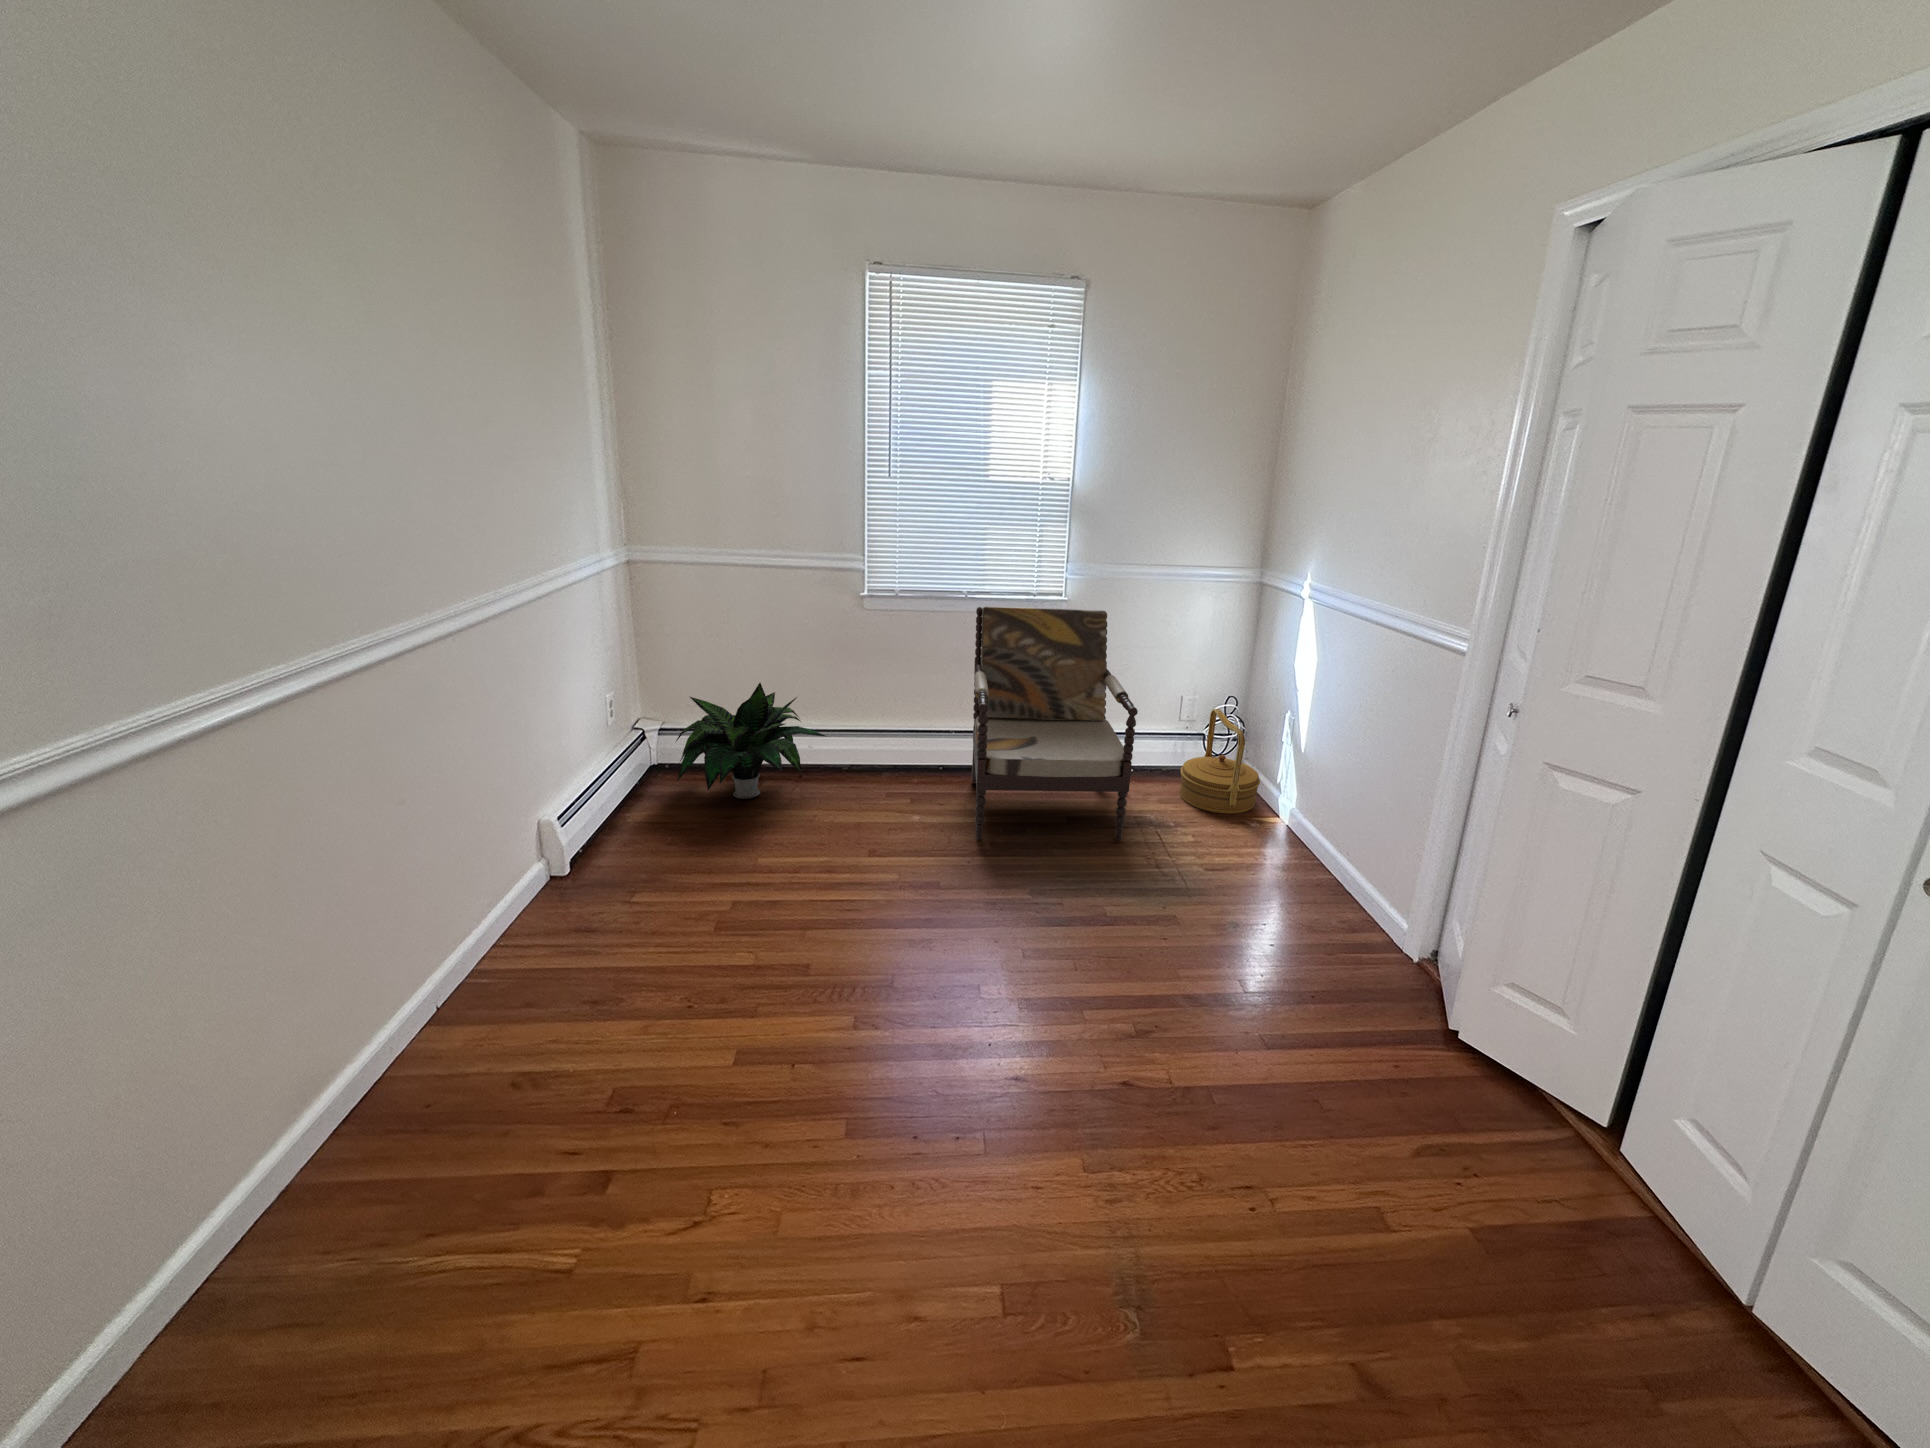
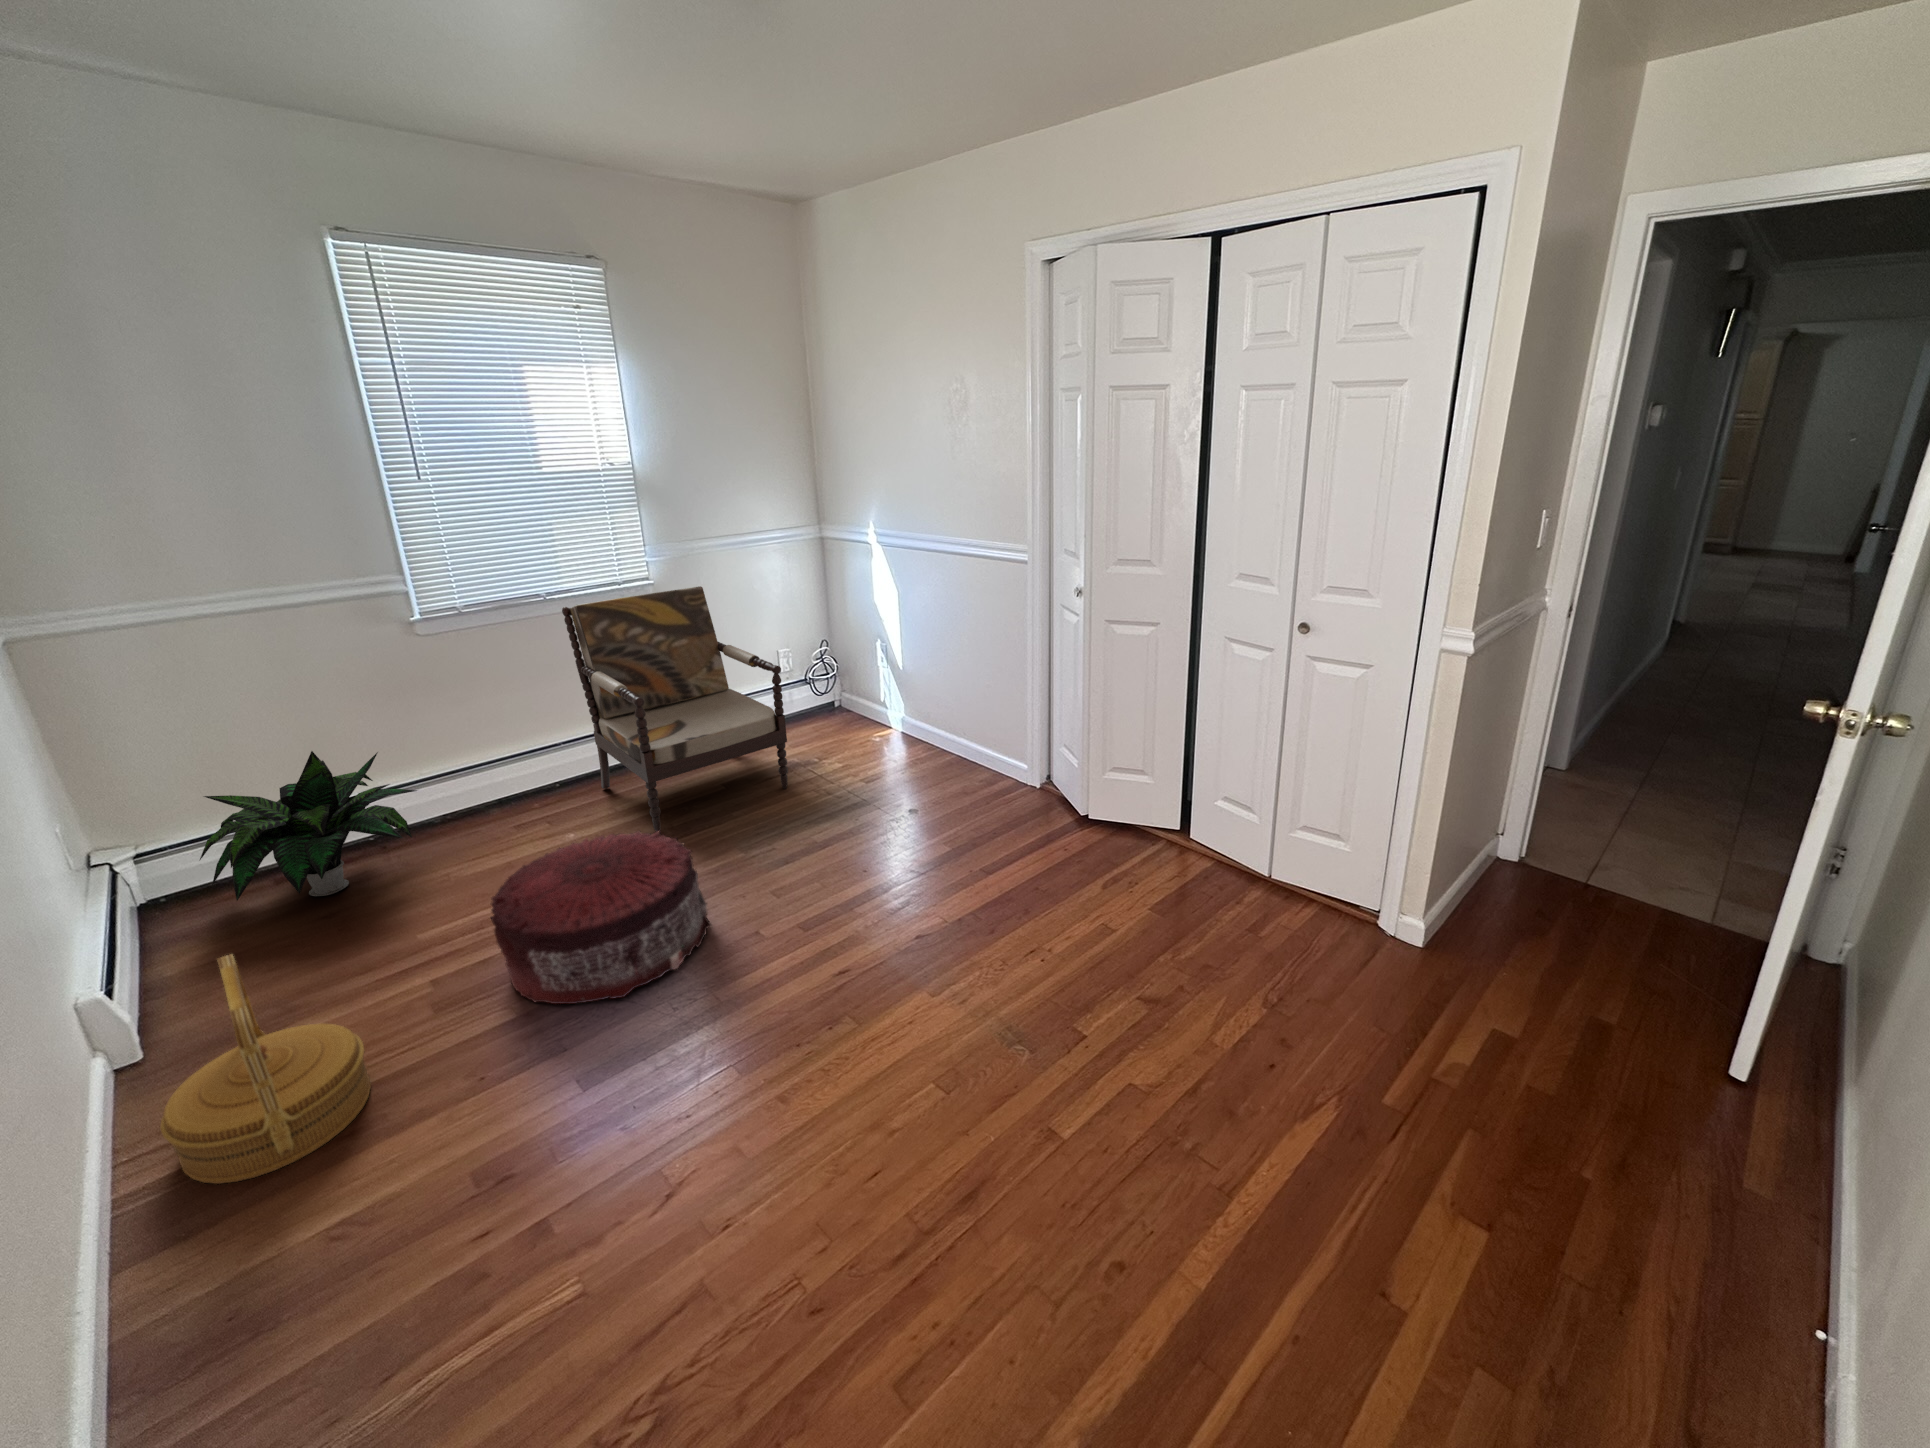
woven basket: present [1180,709,1260,814] -> present [160,954,371,1184]
pouf: none [752,821,941,992] -> present [491,831,711,1004]

